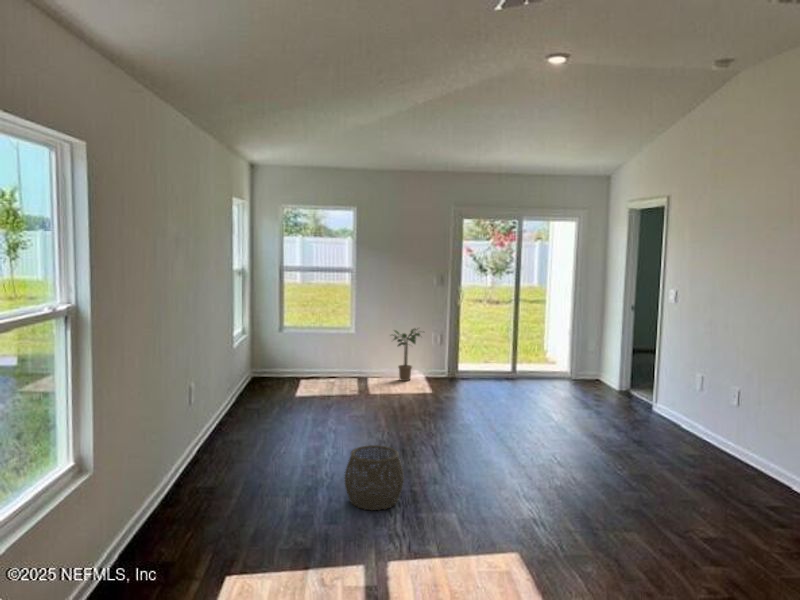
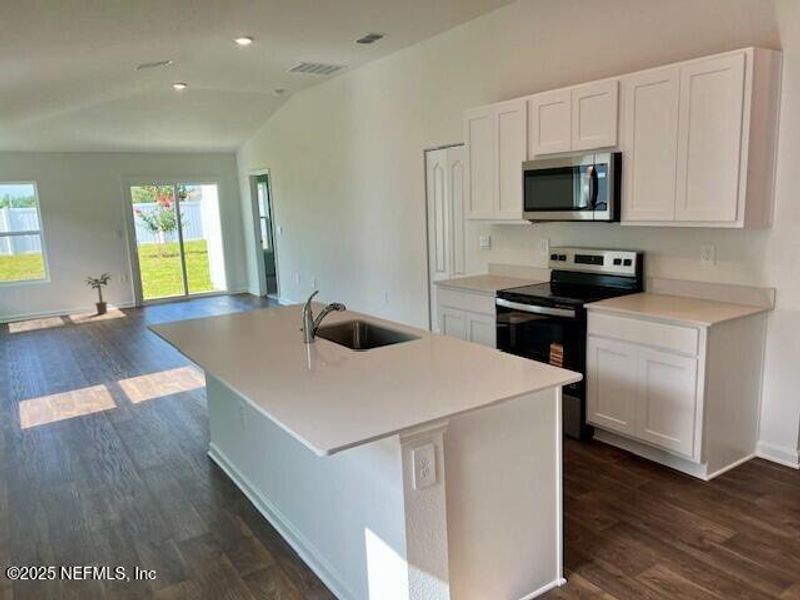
woven basket: present [345,445,404,510] -> none [71,336,113,373]

